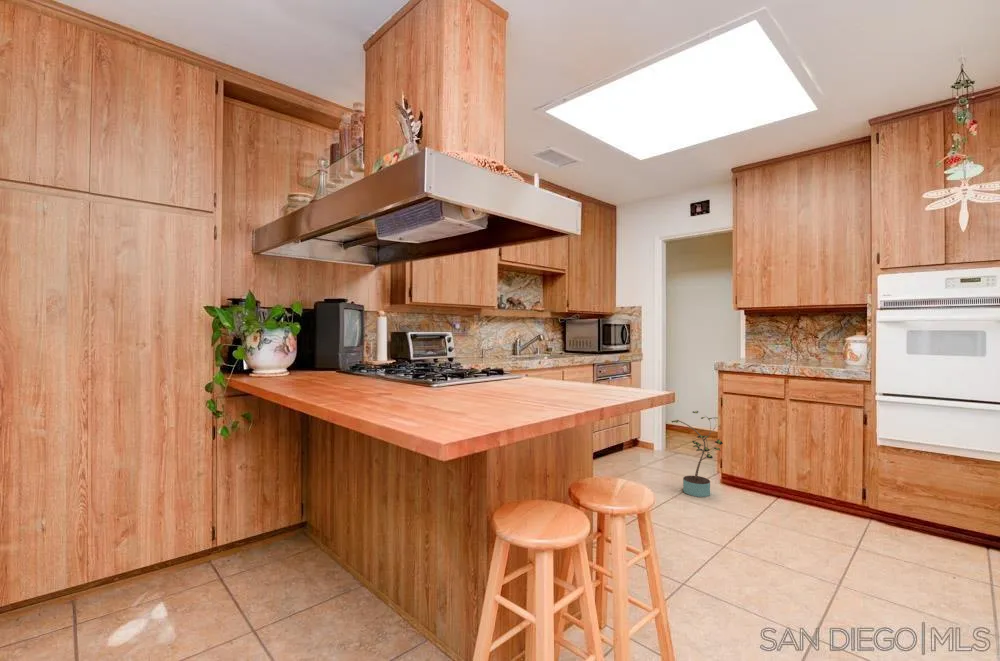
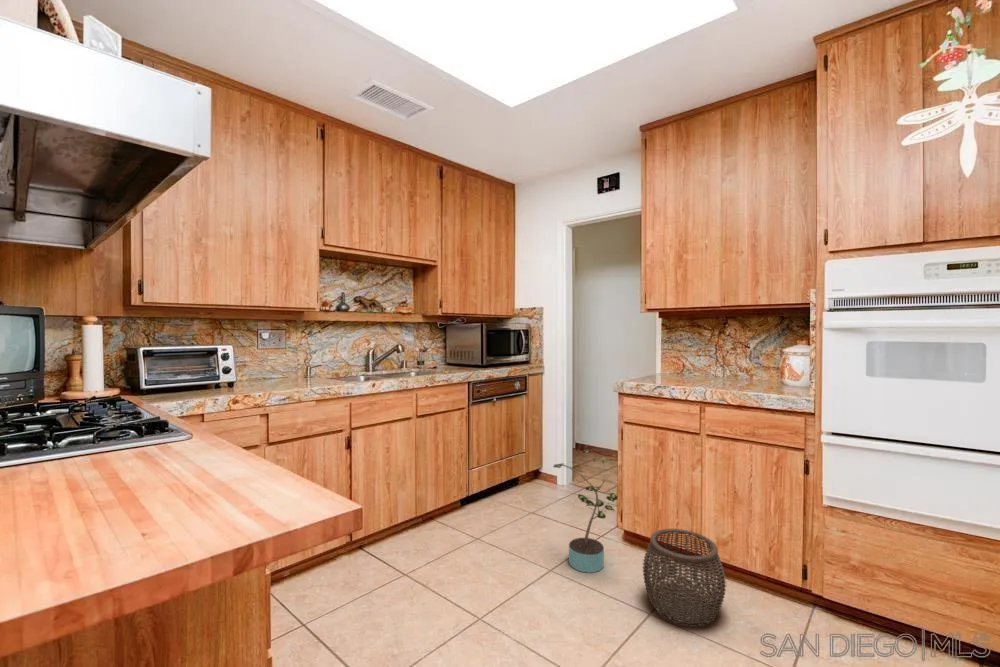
woven basket: none [744,463,807,523] -> present [643,529,726,625]

